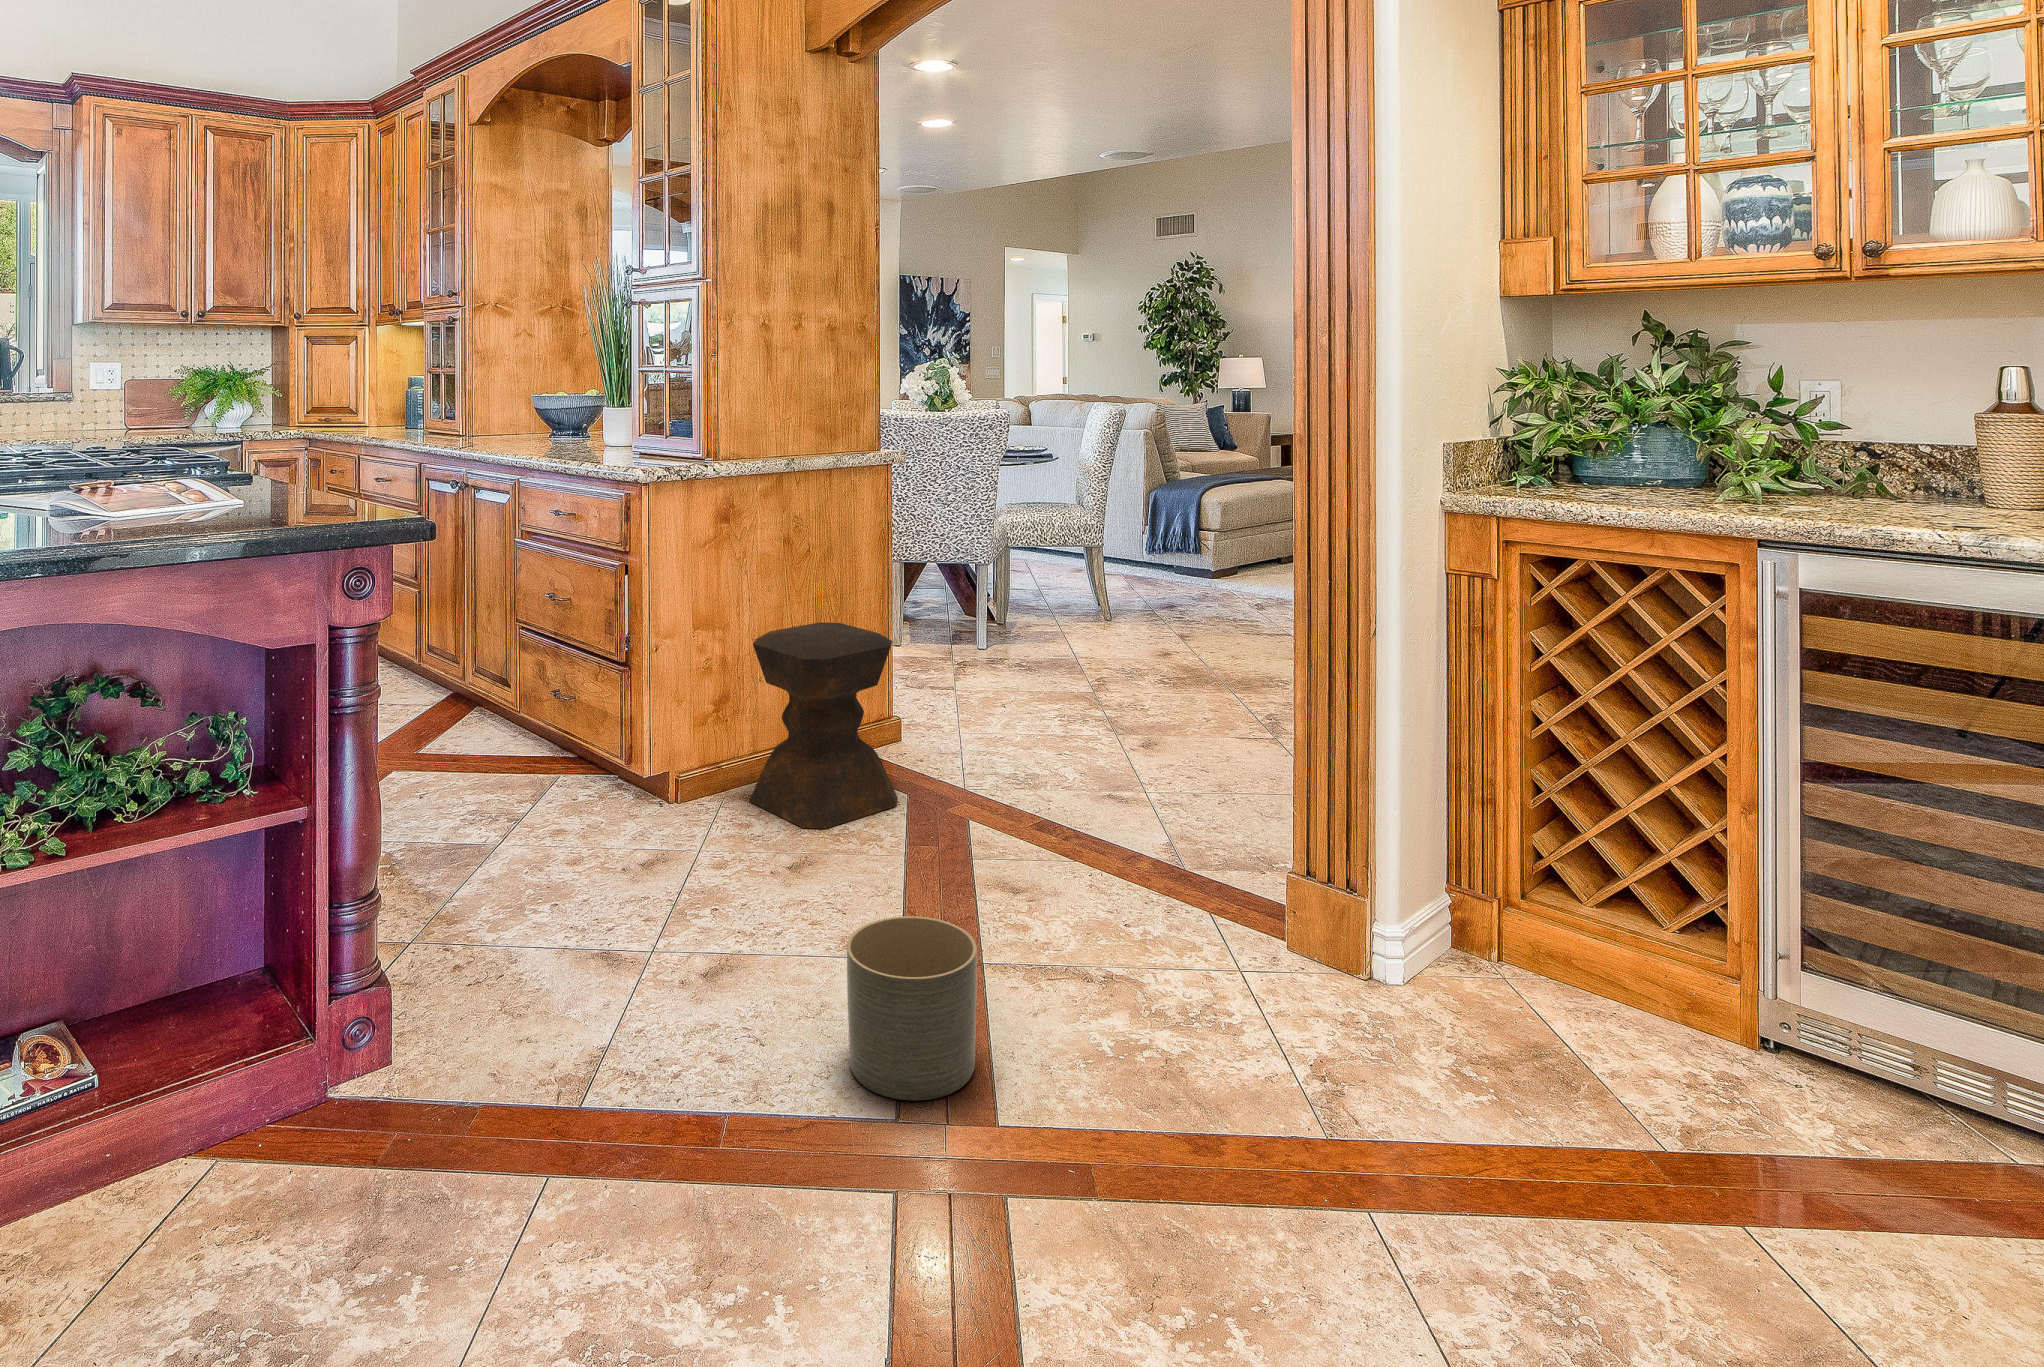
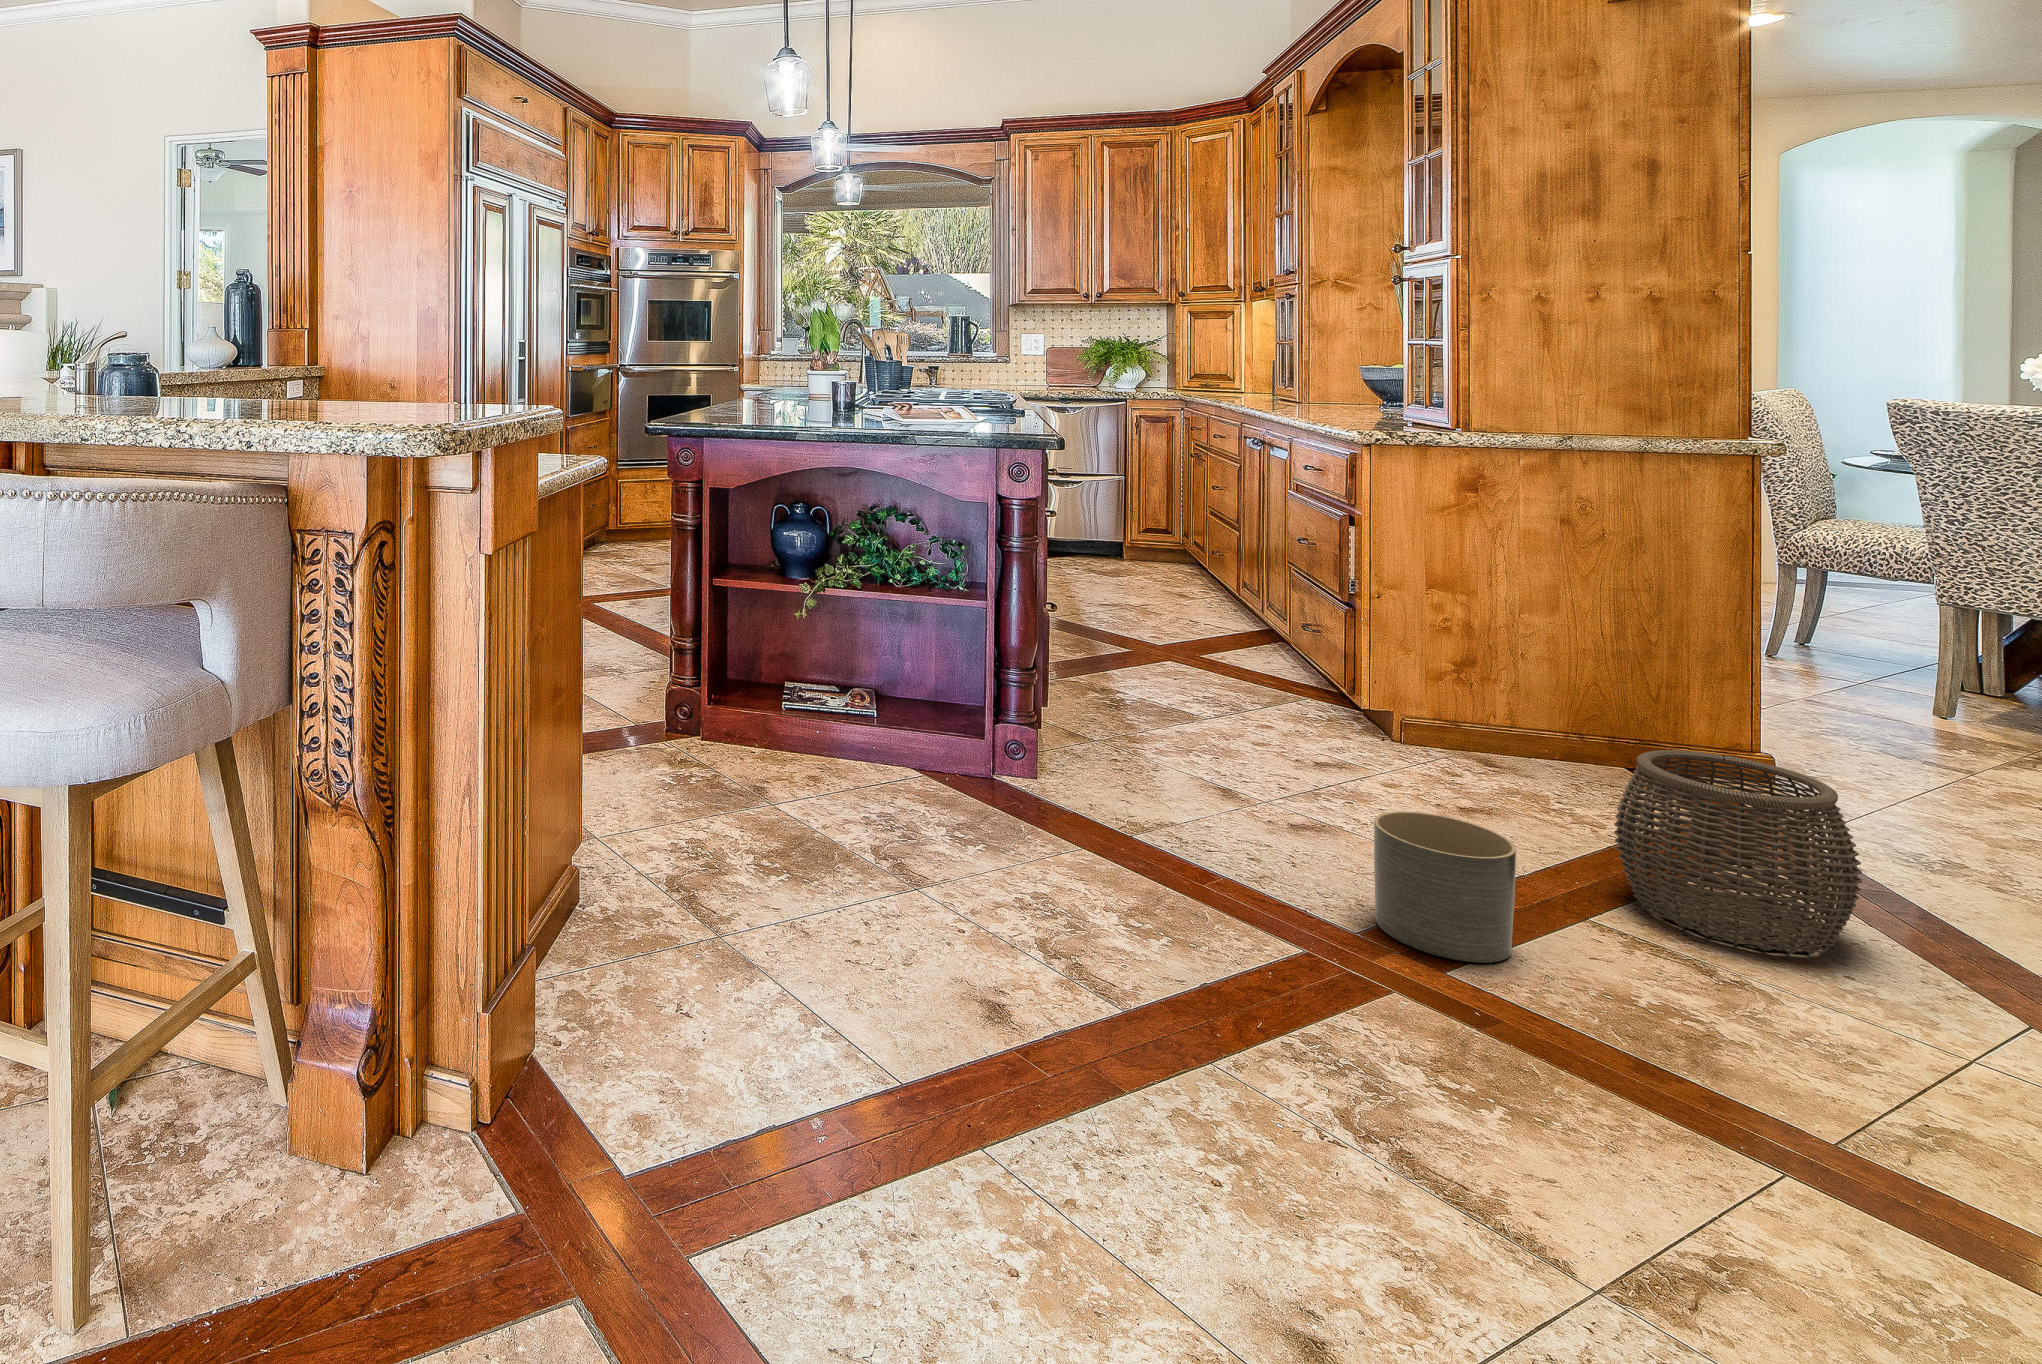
stool: present [749,623,898,829] -> none [1488,601,1687,814]
woven basket: none [943,754,1105,939] -> present [1614,750,1862,954]

